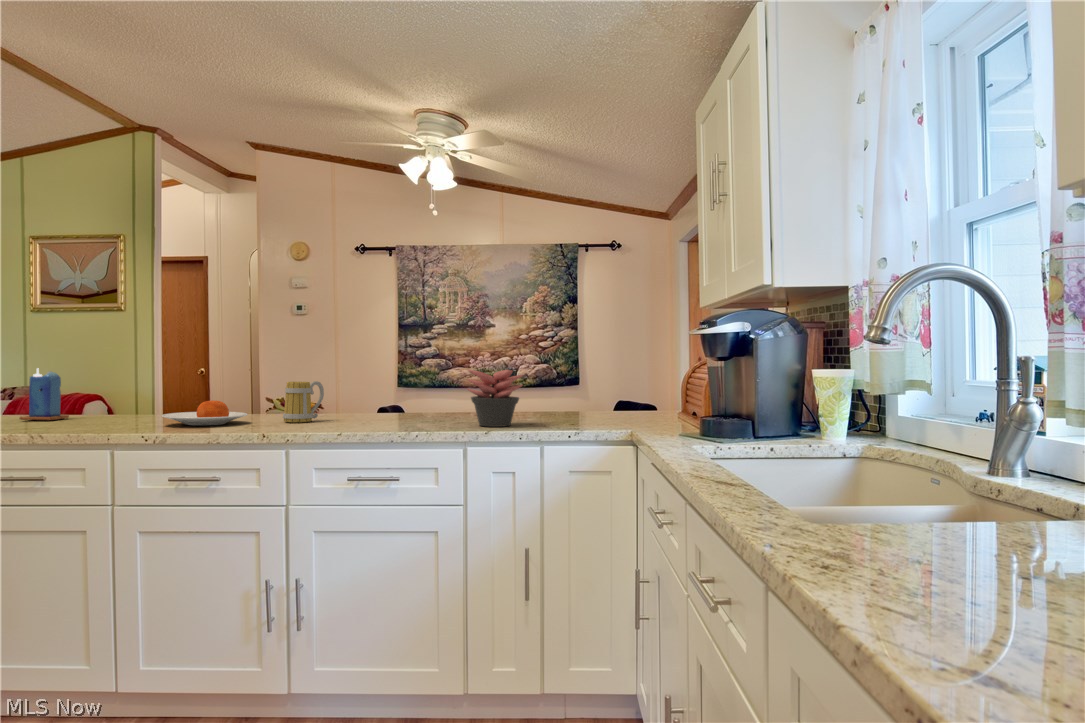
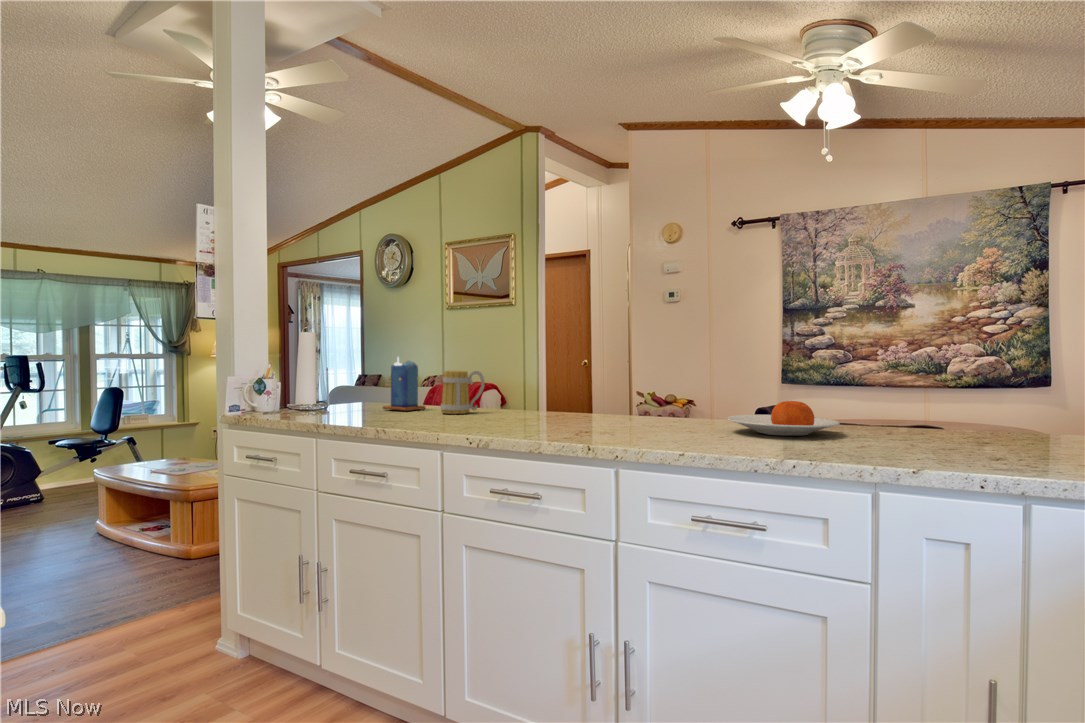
succulent plant: present [467,370,523,427] -> none [898,358,1011,457]
mug: present [283,381,324,423] -> present [441,371,485,414]
plate: present [162,400,248,426] -> present [727,401,839,436]

